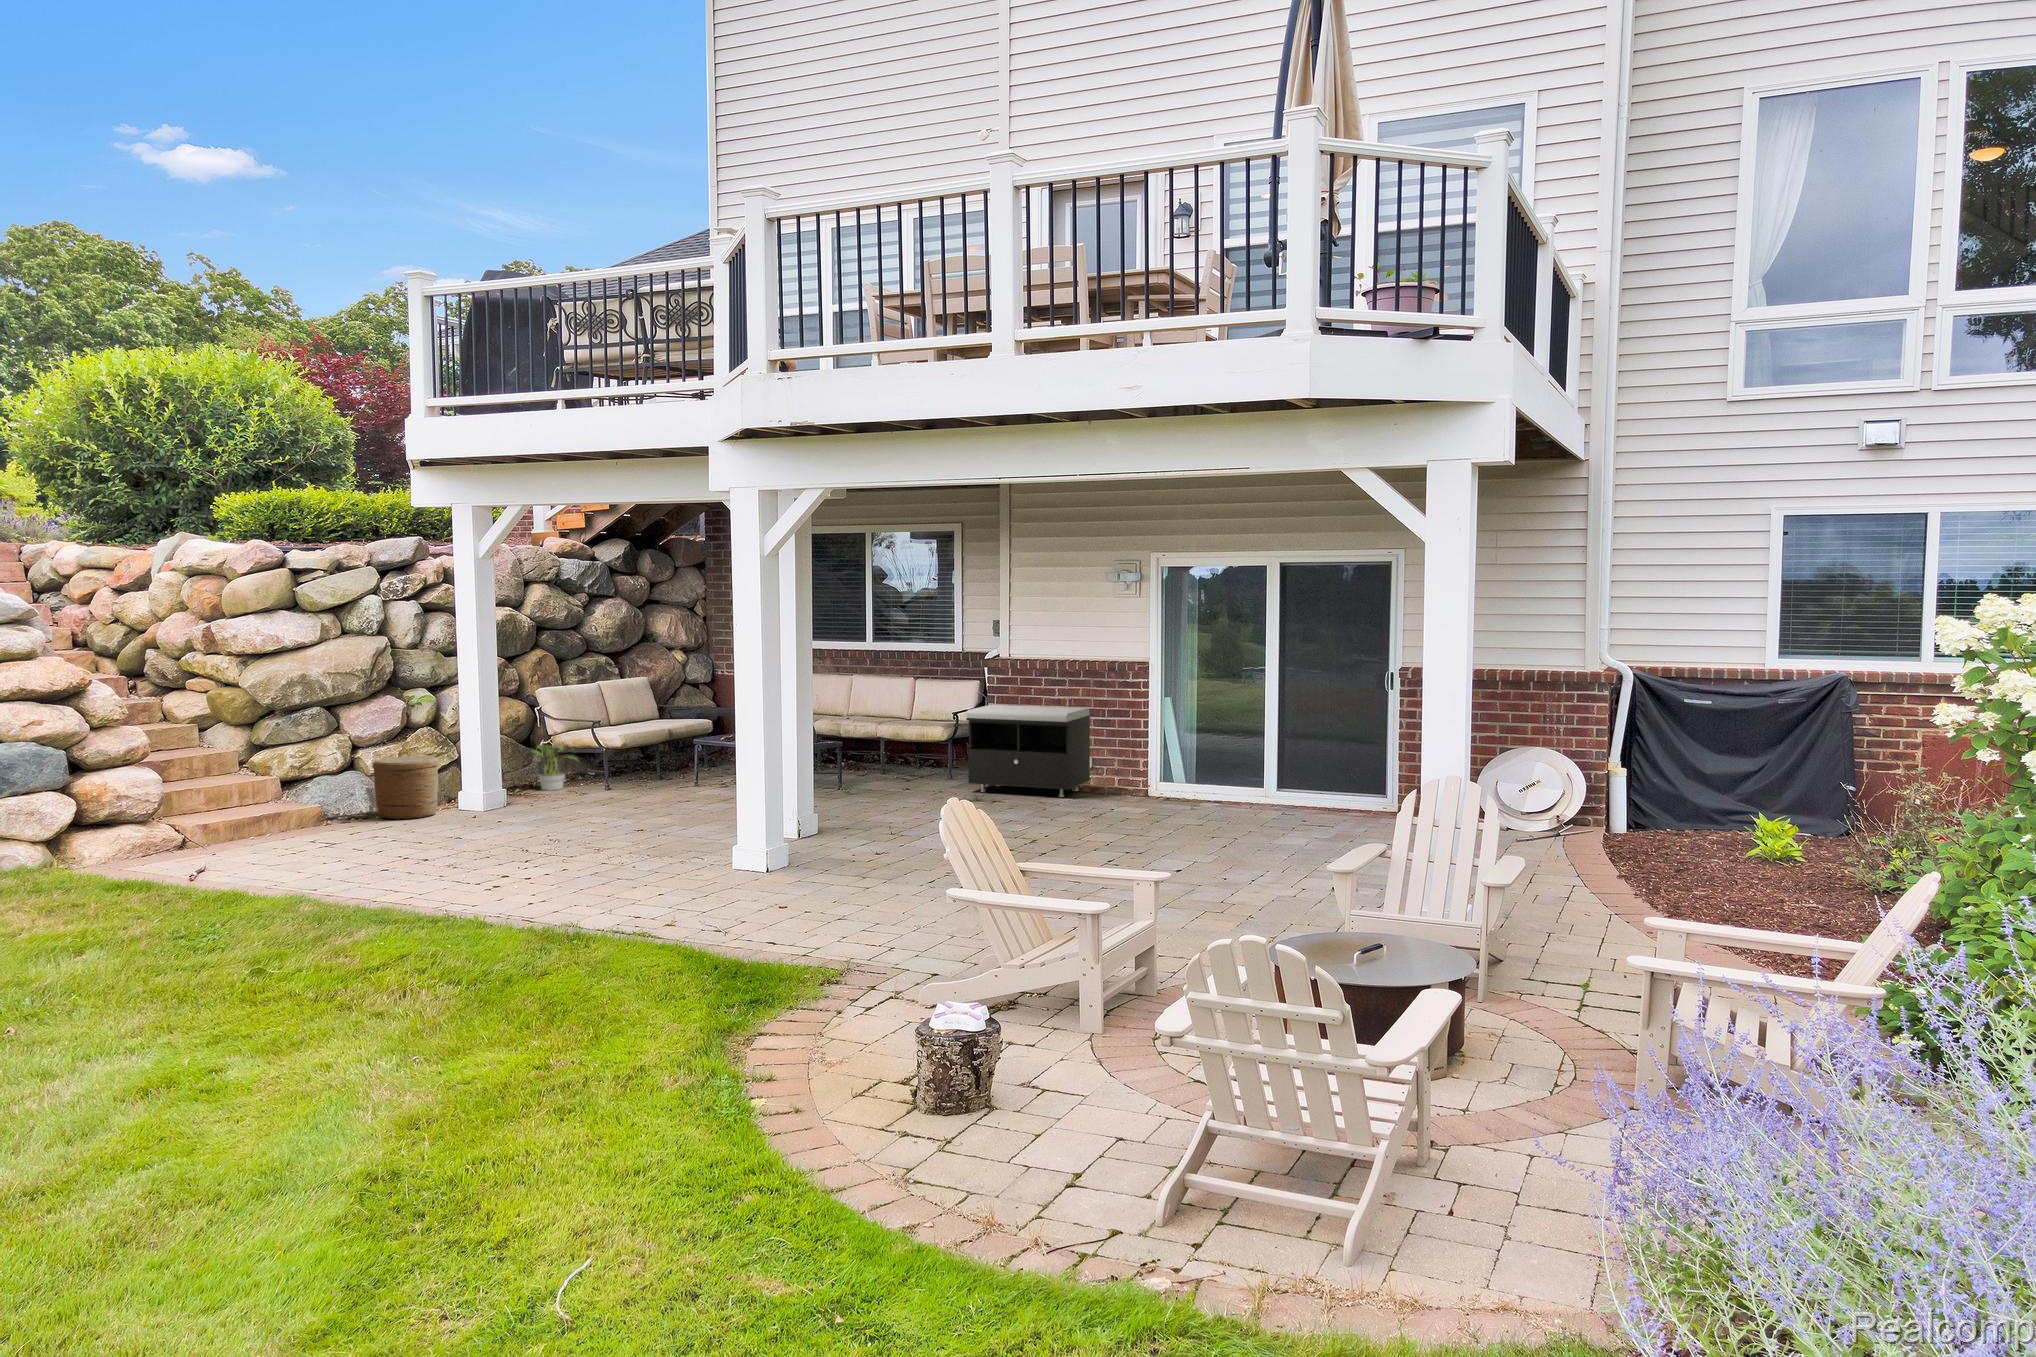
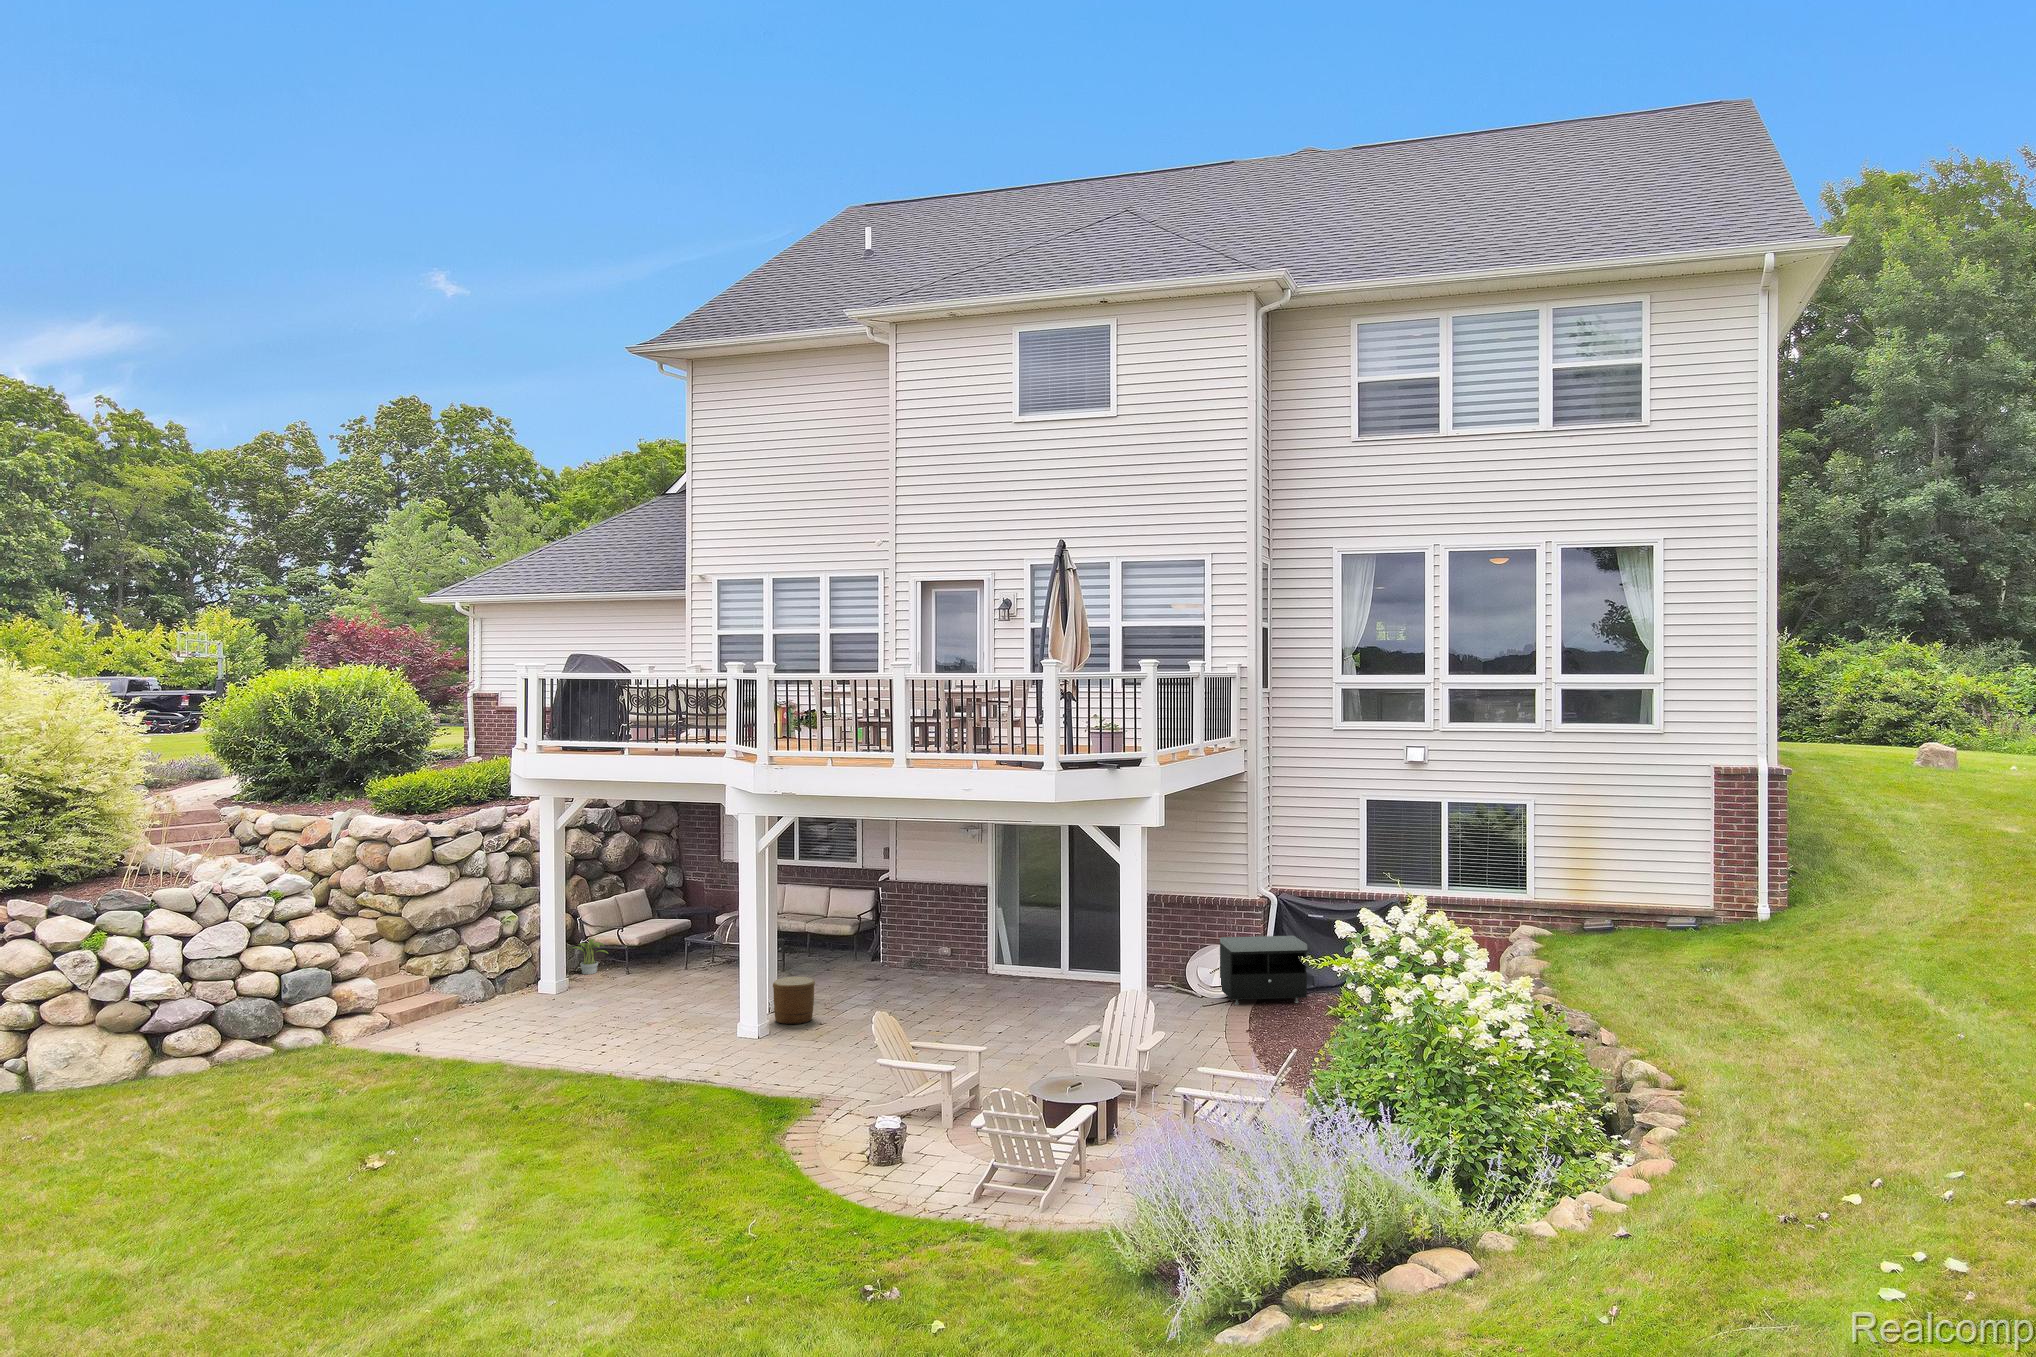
storage bench: present [966,705,1090,797] -> present [1220,936,1307,1005]
woven basket: present [372,756,439,819] -> present [773,977,815,1024]

